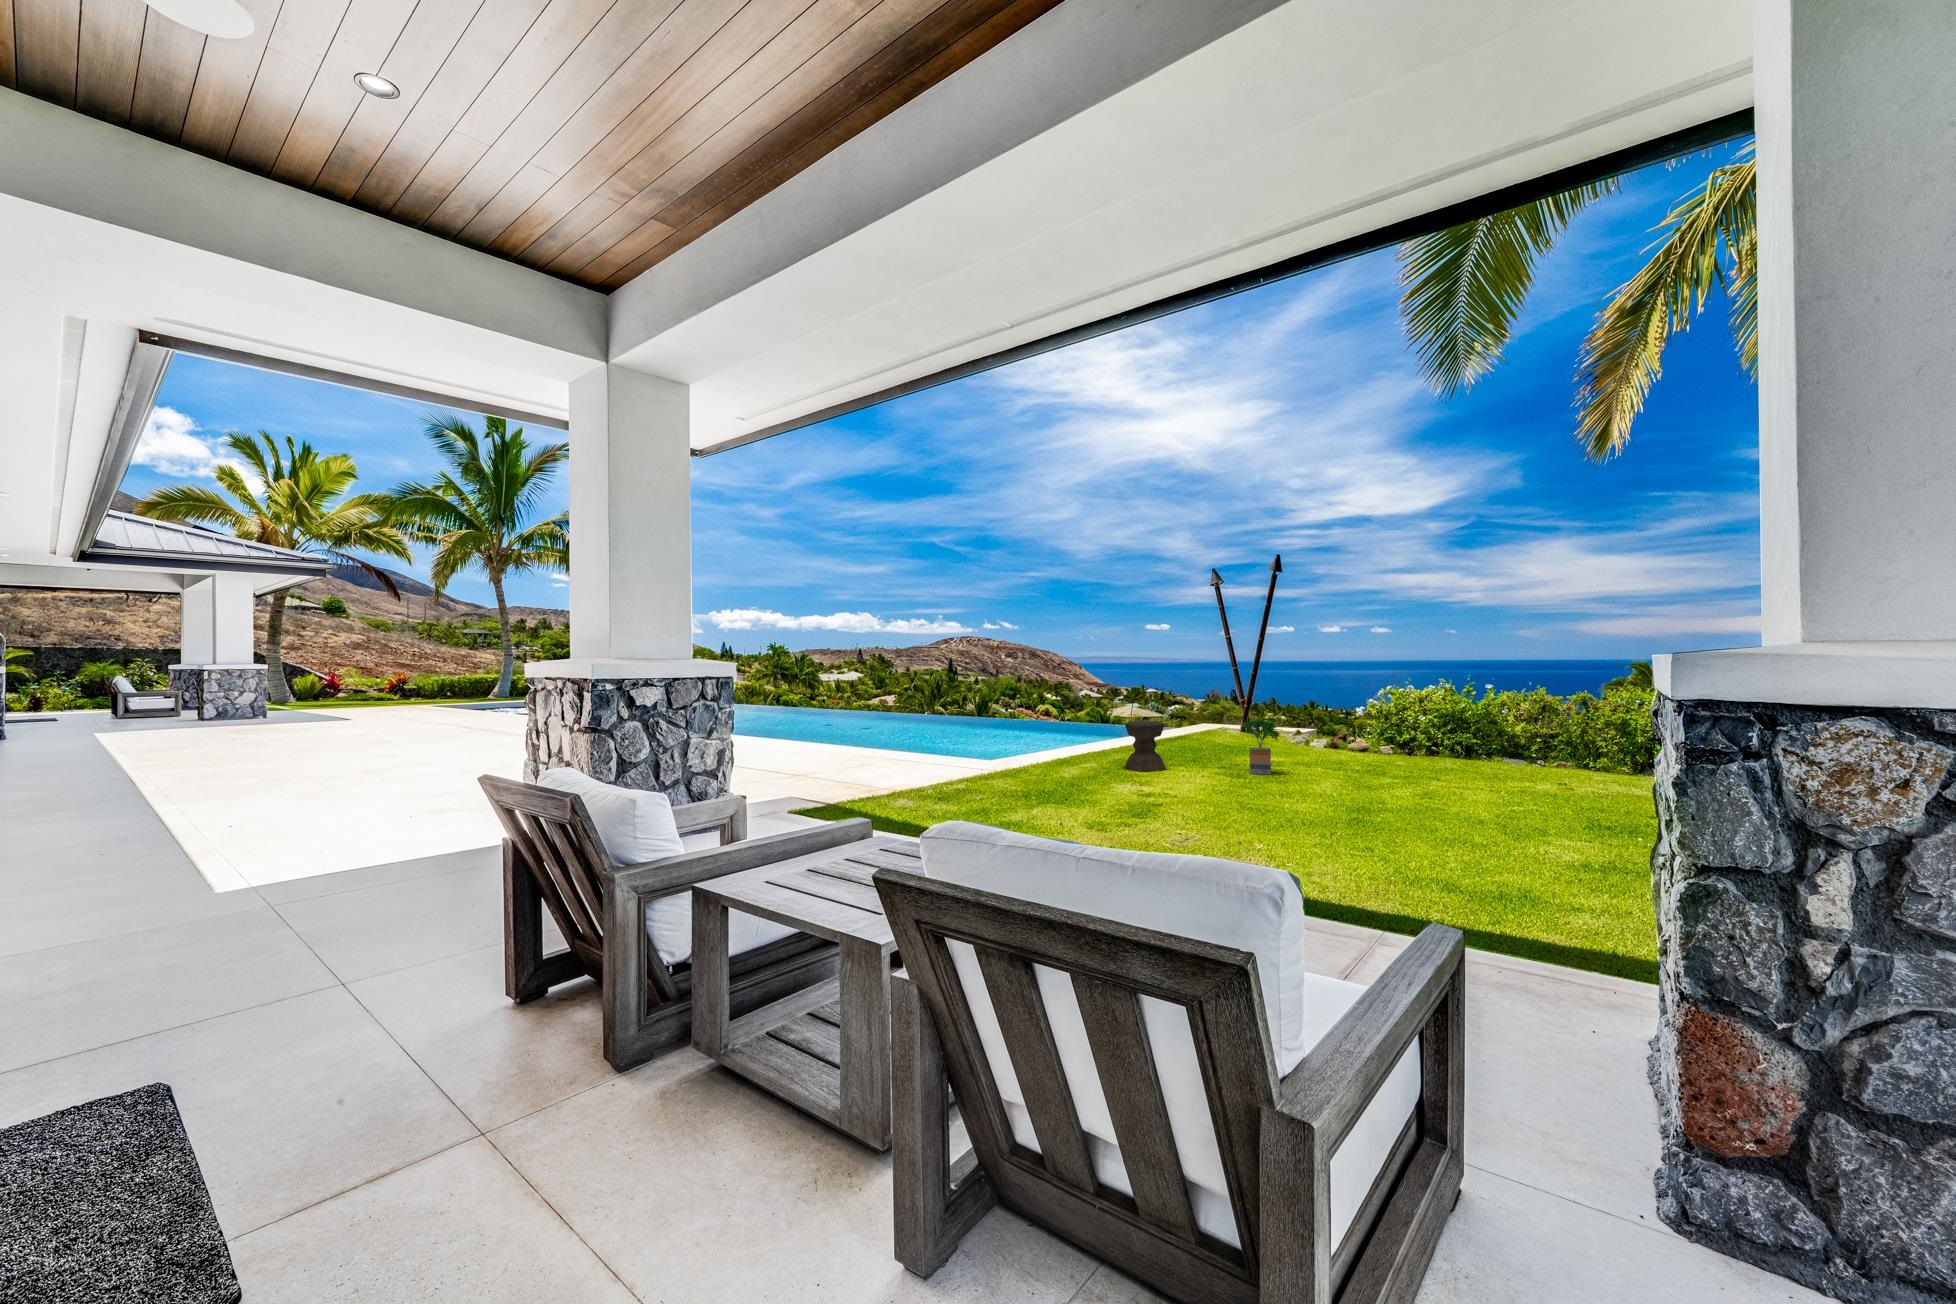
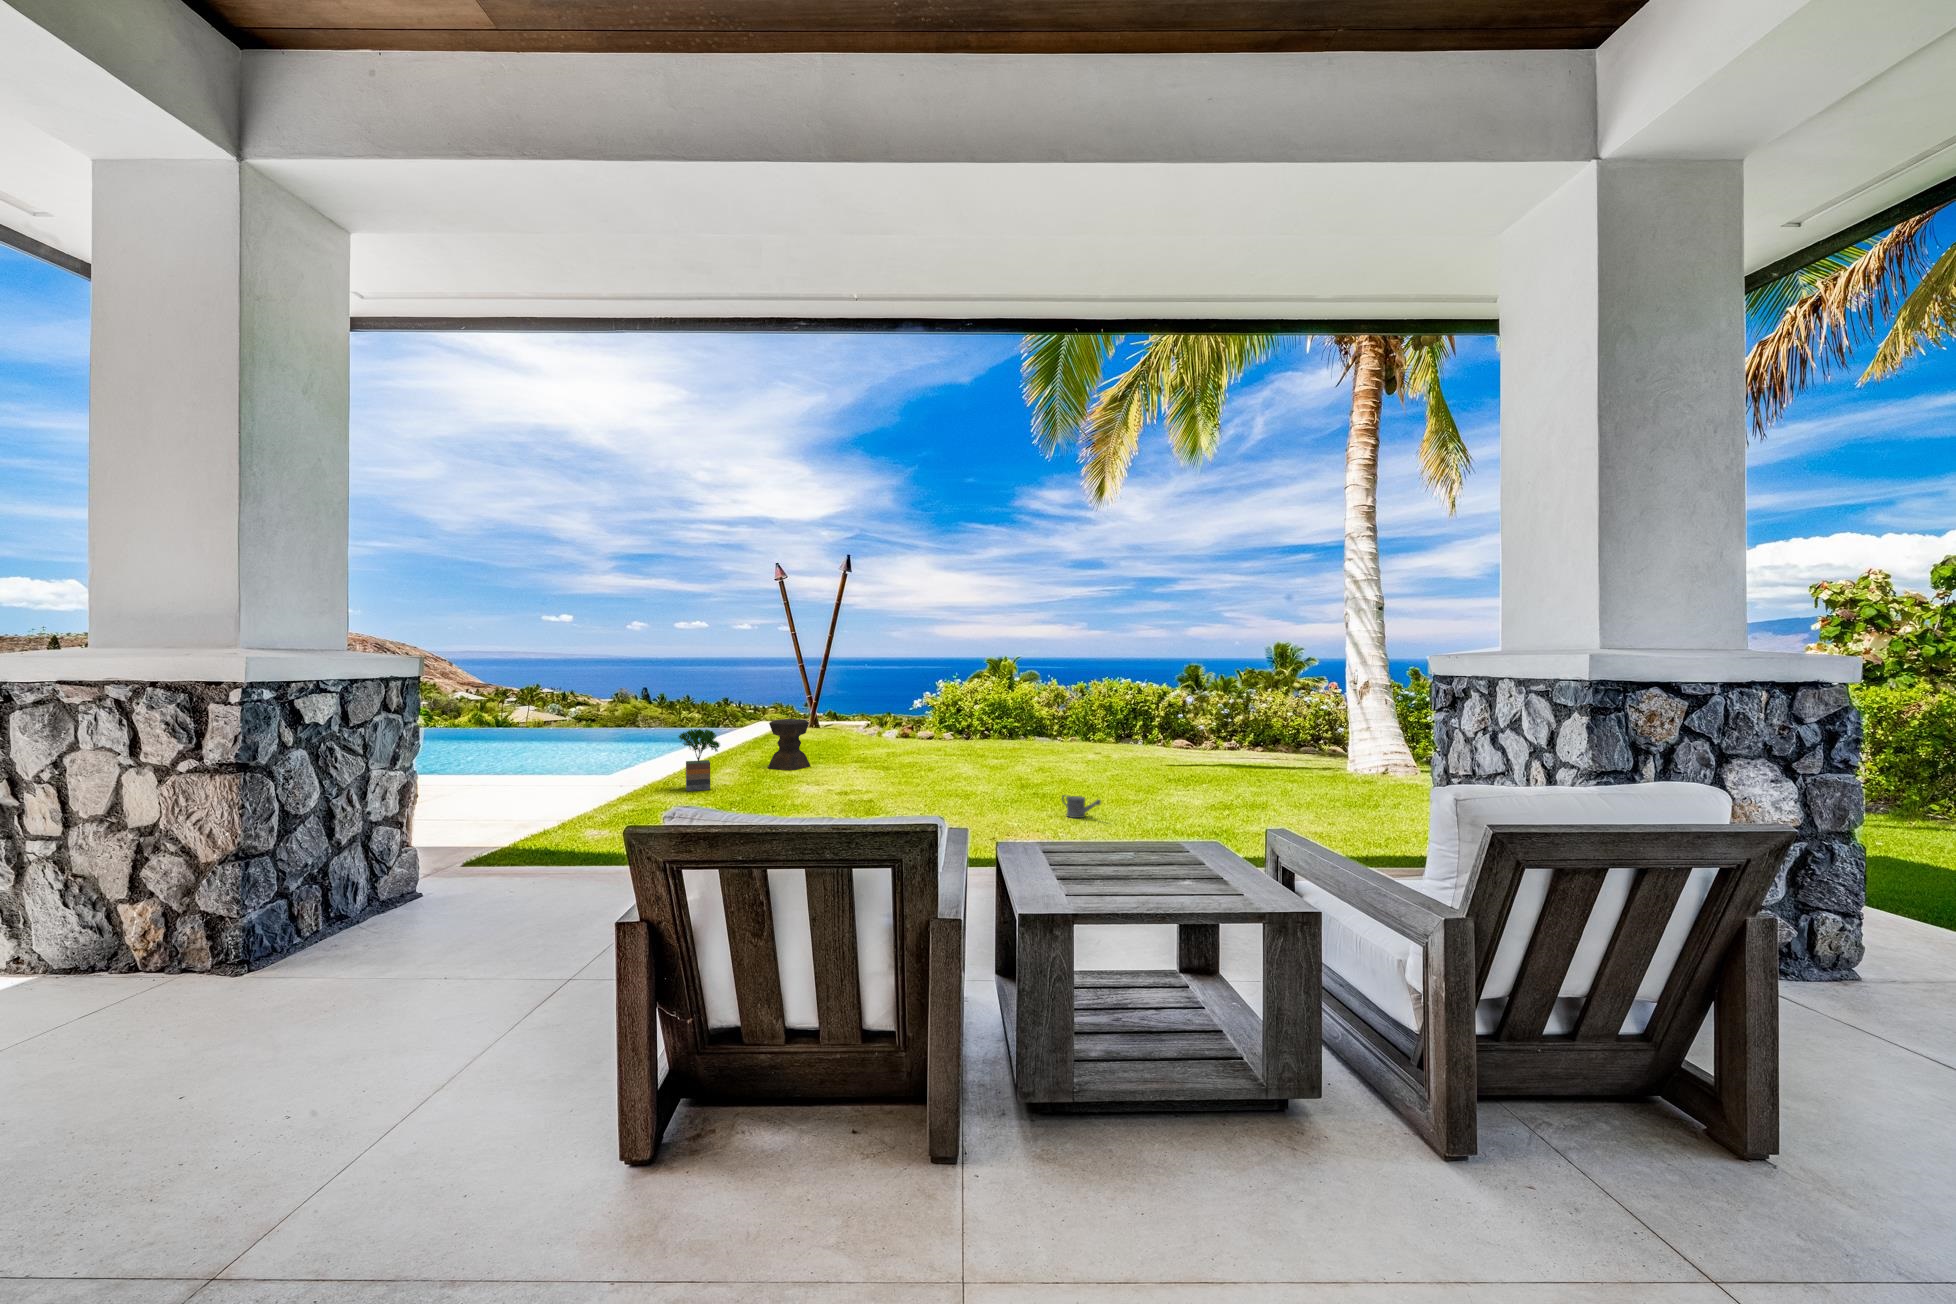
potted tree: present [1243,719,1280,775] -> present [679,729,720,791]
watering can: none [1345,826,1379,856] -> present [1062,795,1101,818]

